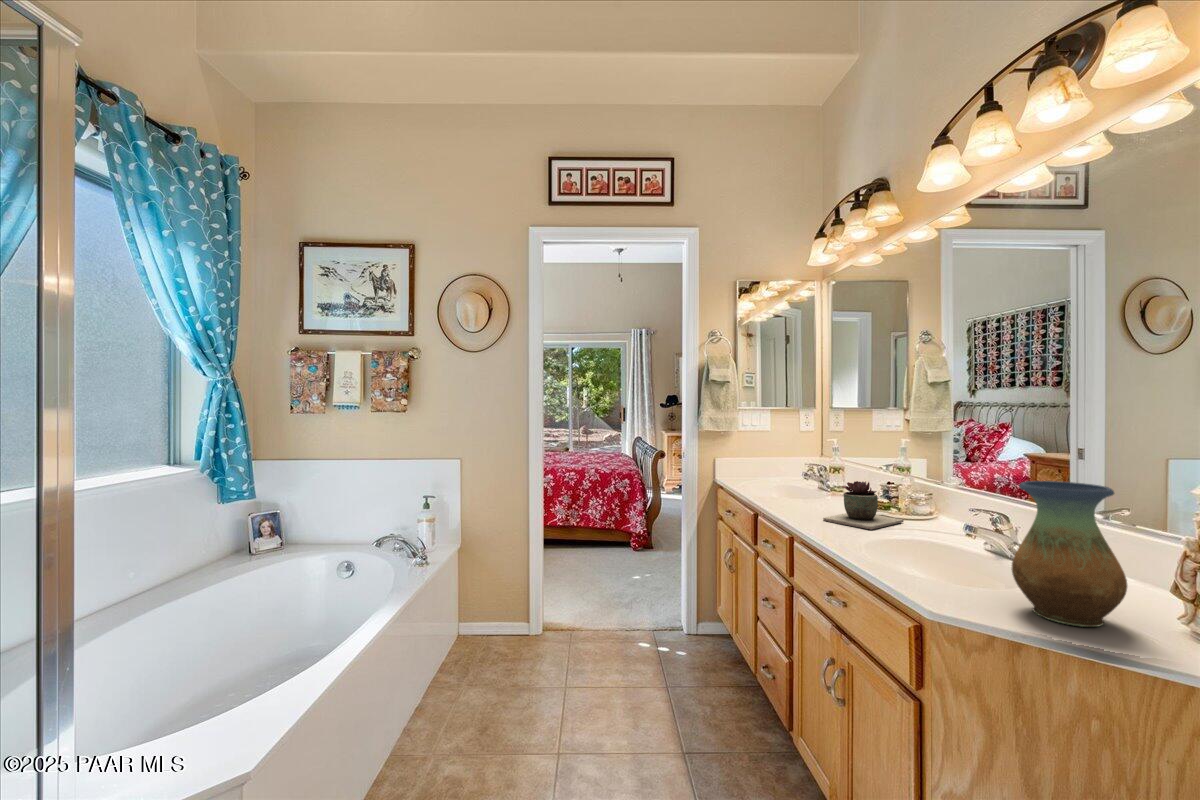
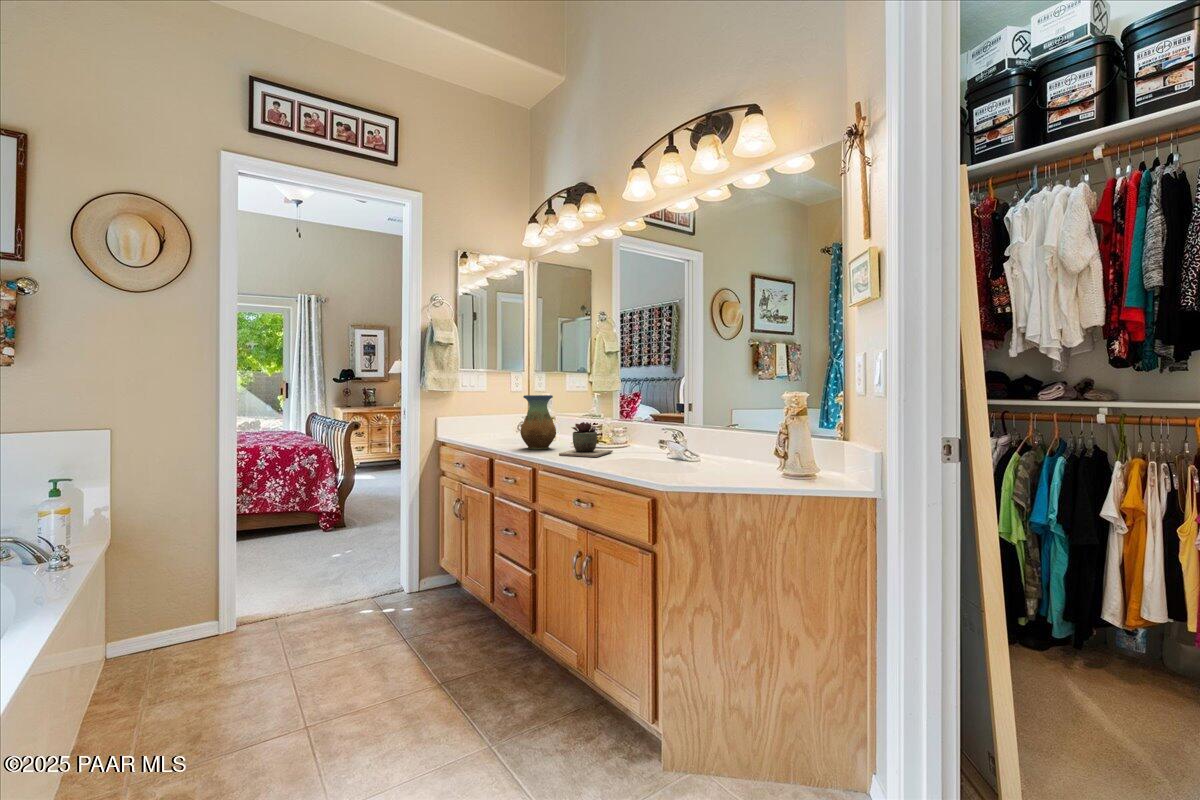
vase: present [1012,481,1127,627] -> present [520,395,556,449]

